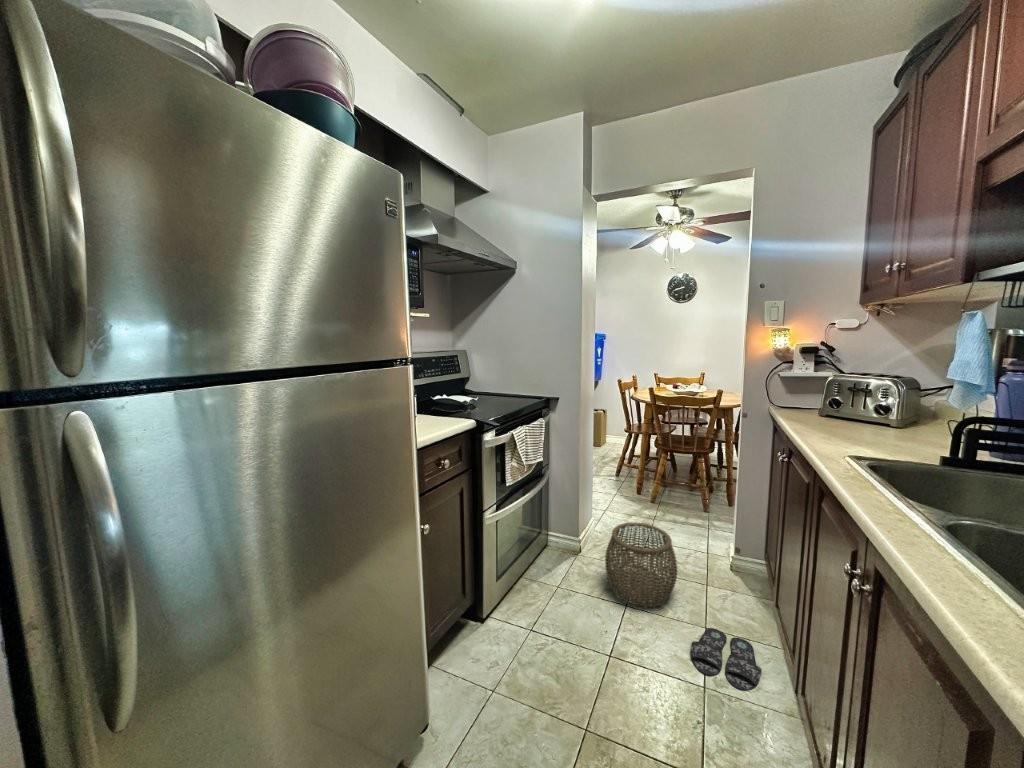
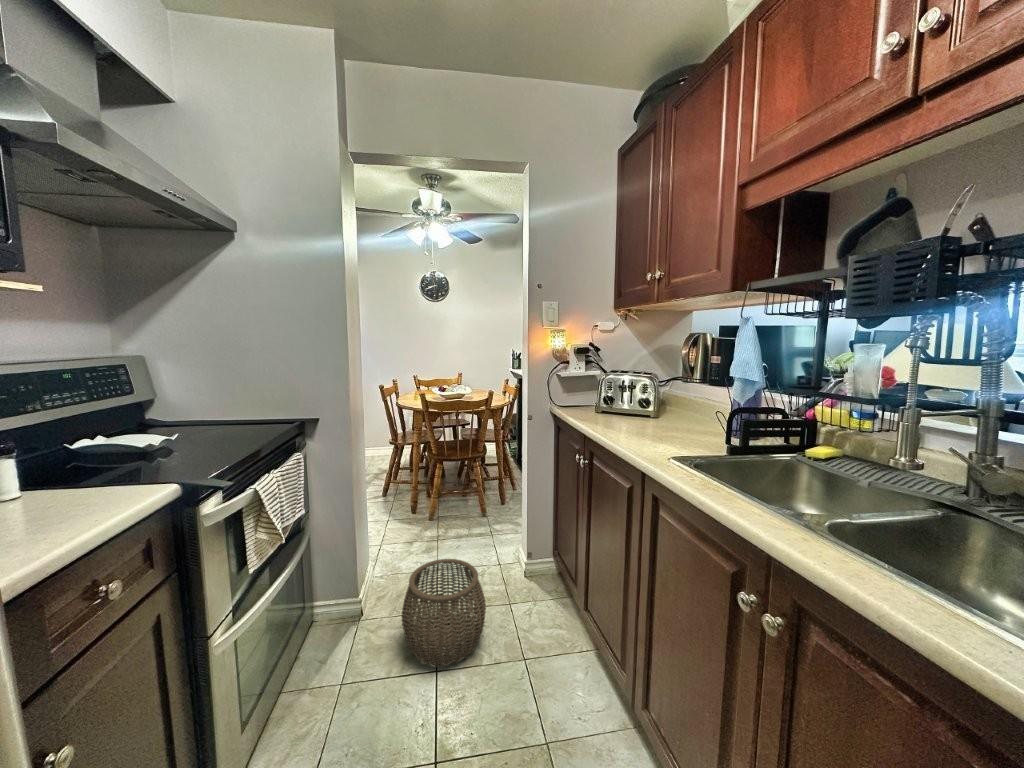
slippers: present [691,628,762,691] -> none [515,655,582,721]

